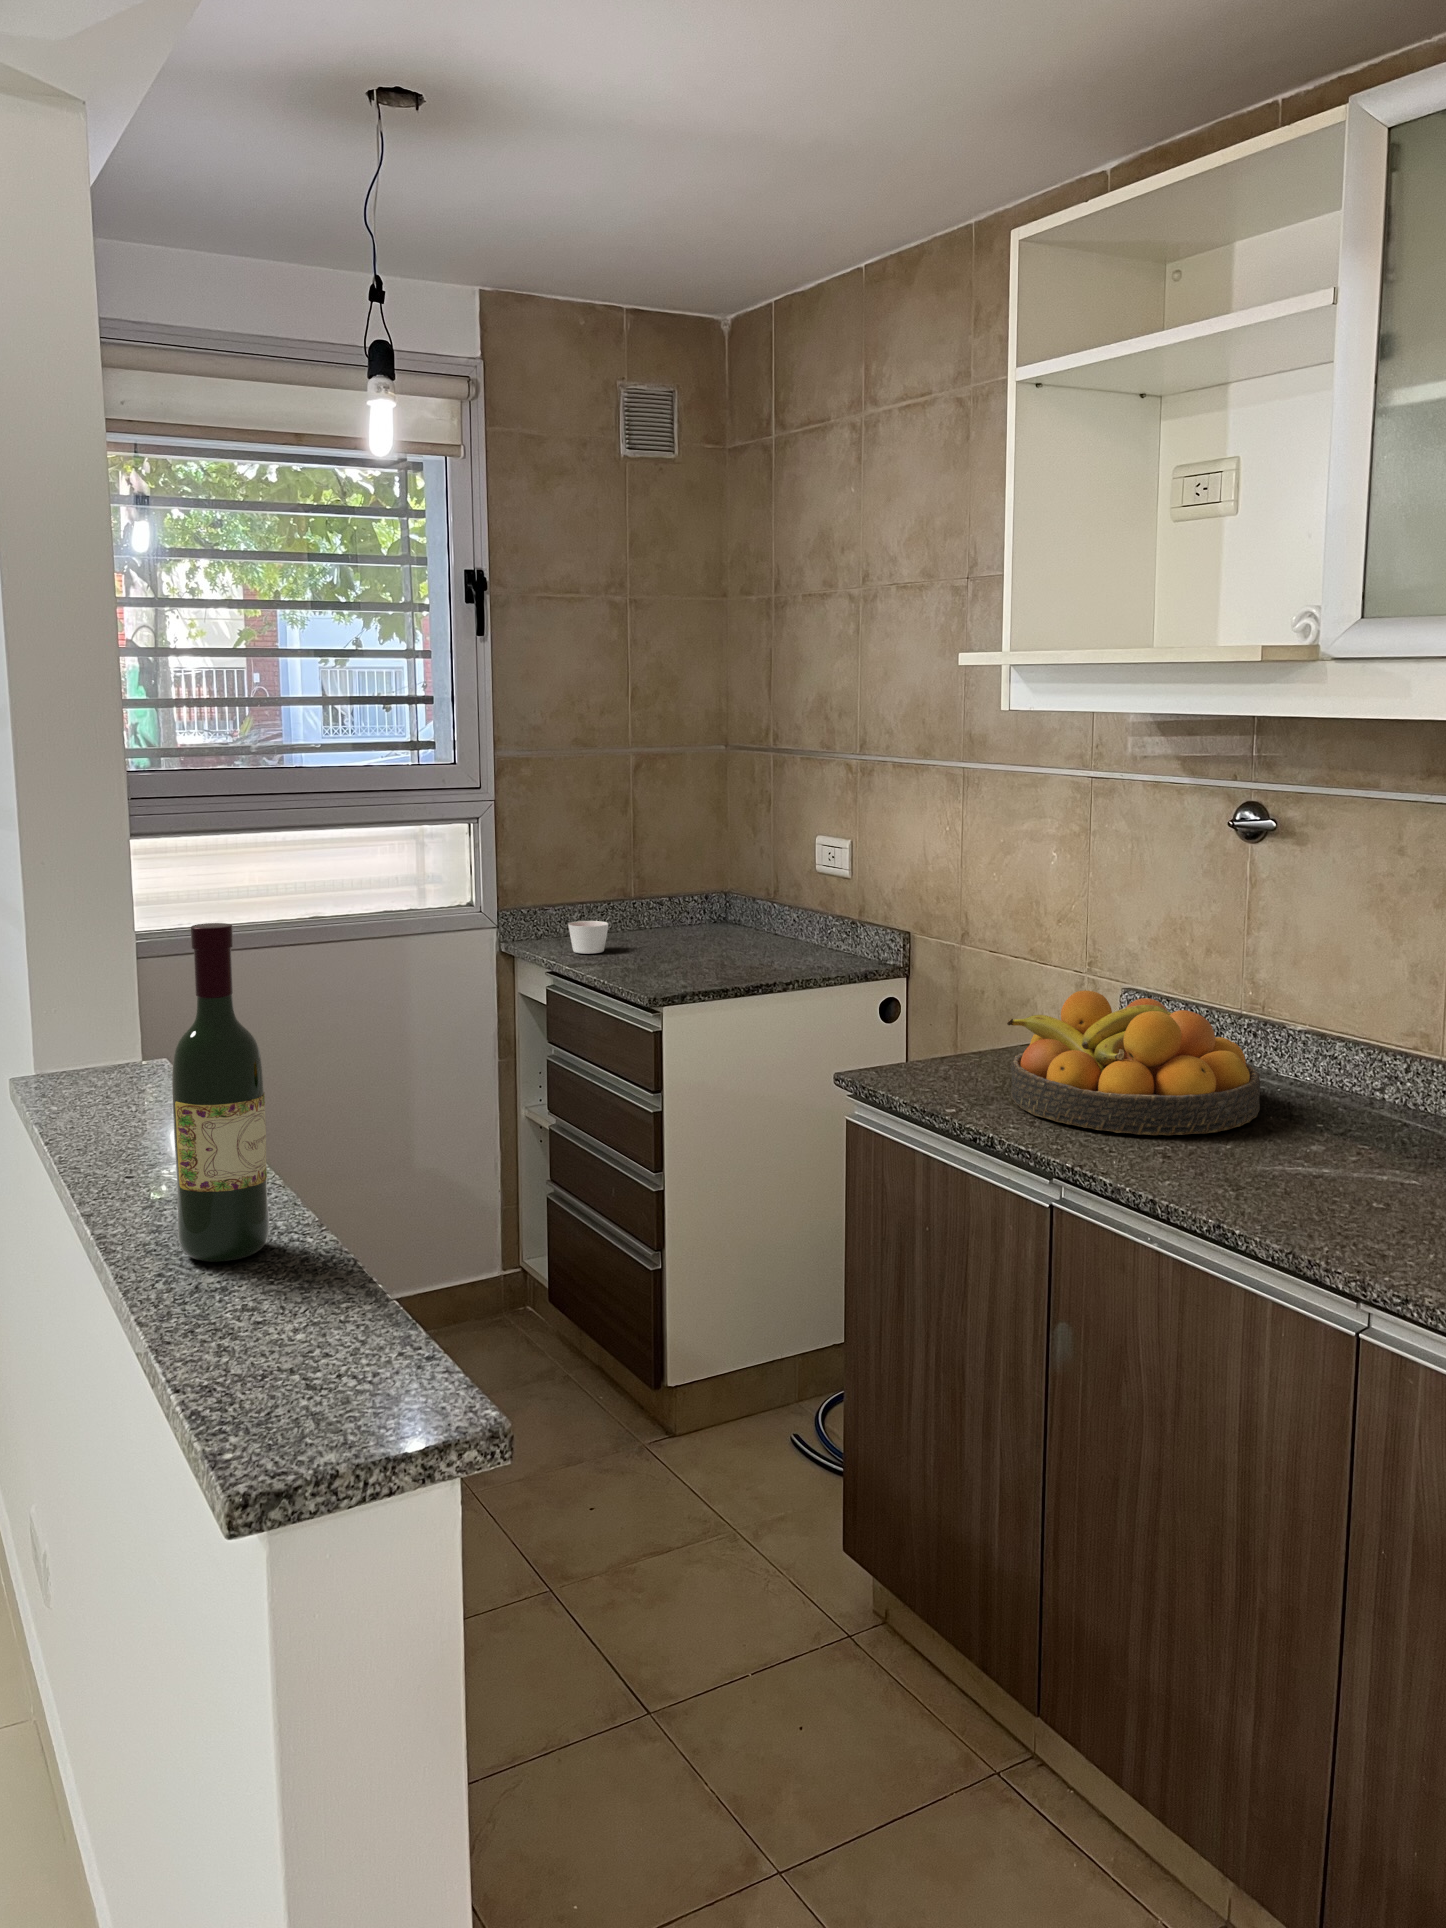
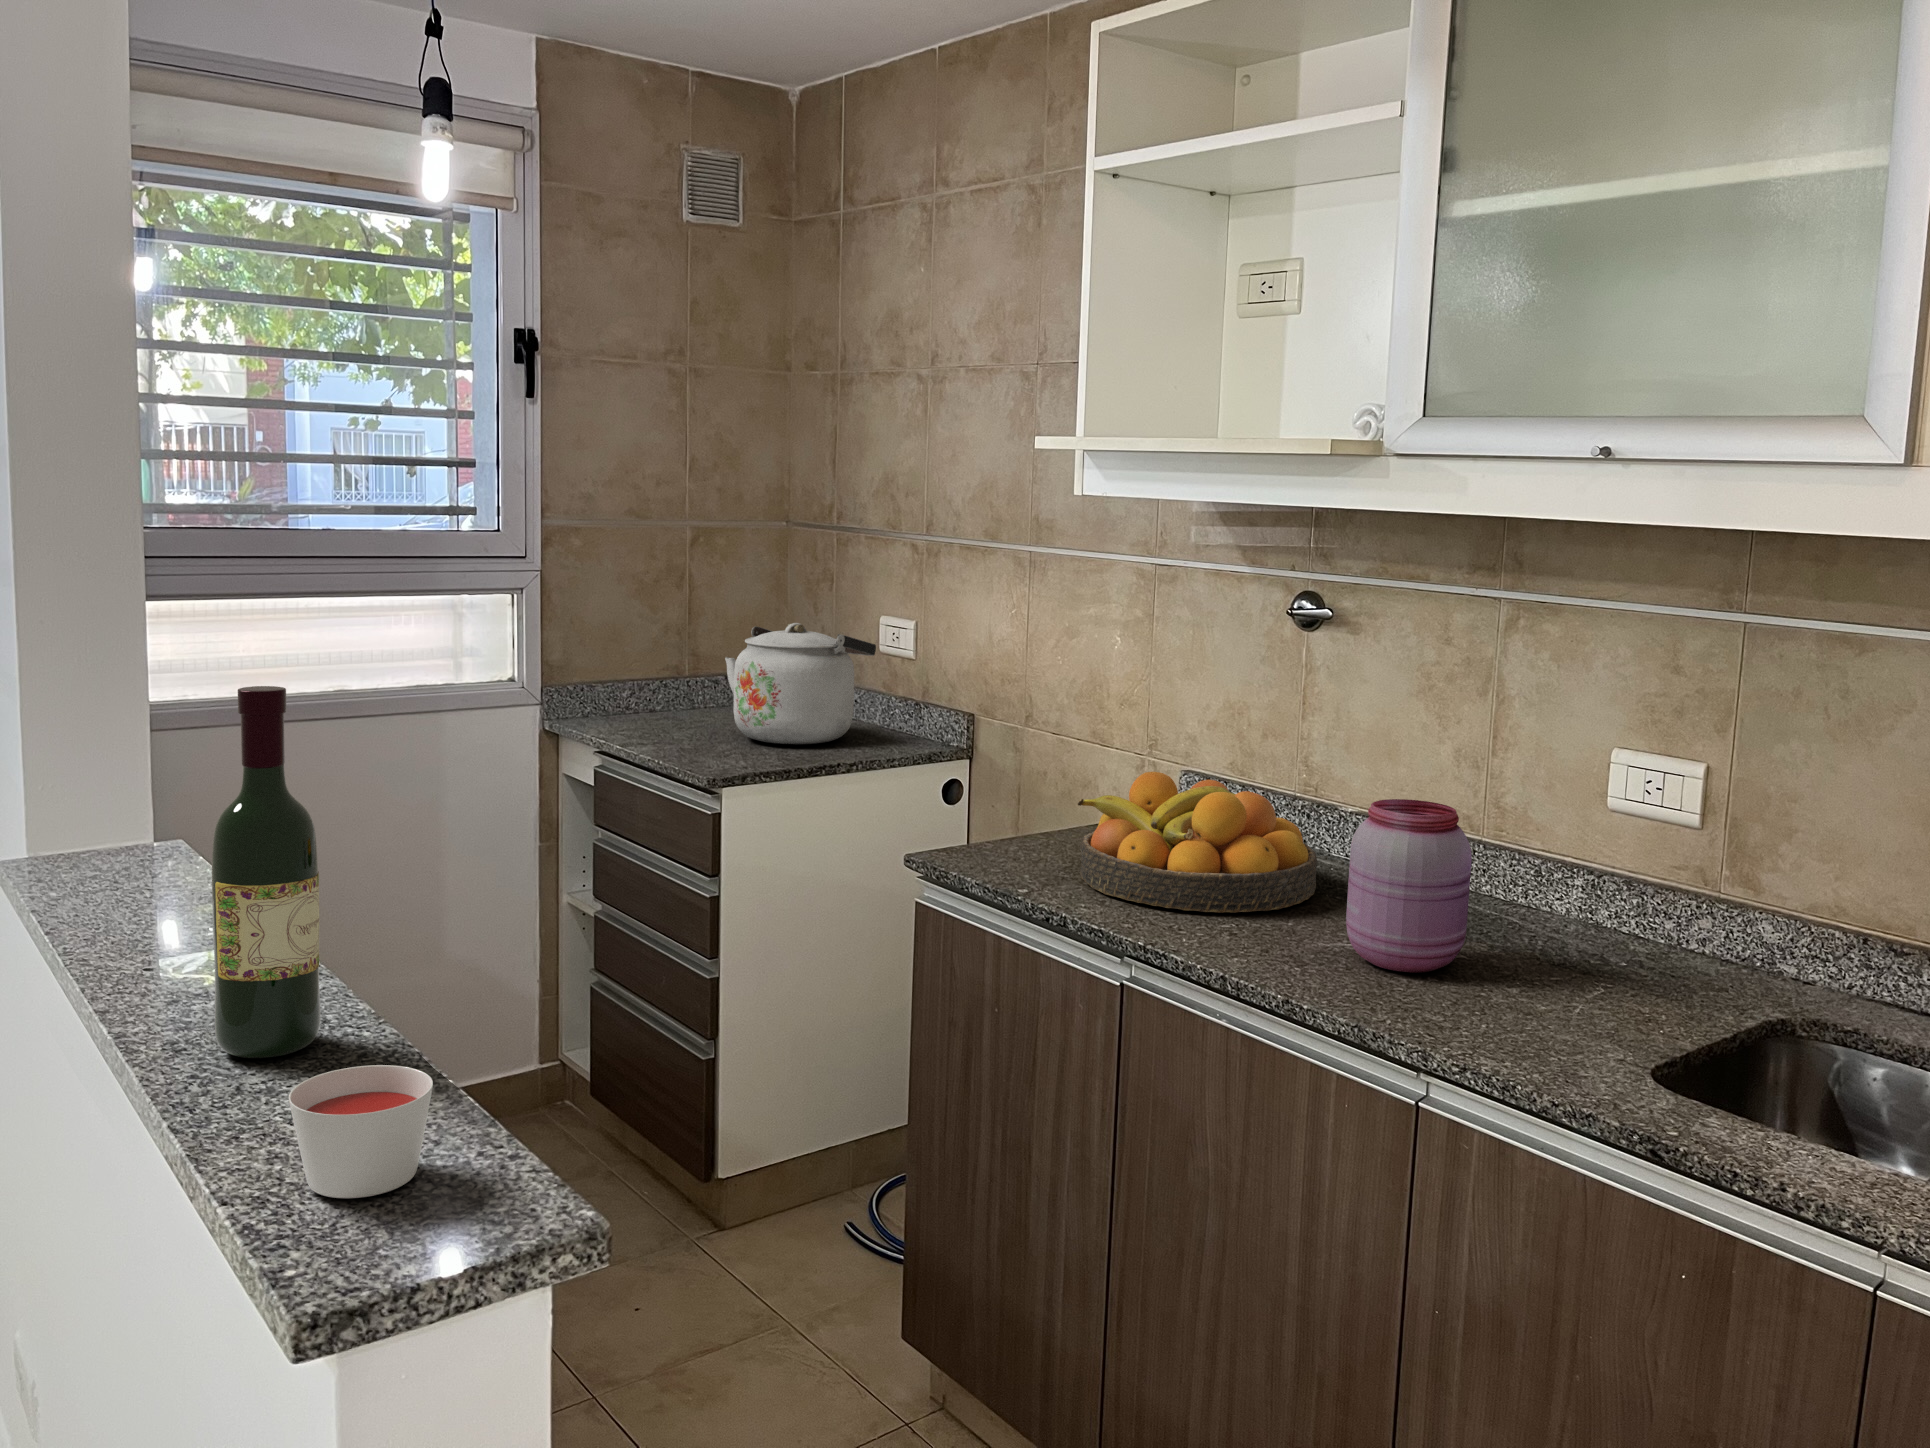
kettle: none [667,844,815,963] -> present [725,623,876,744]
candle: present [568,921,608,954] -> present [289,1065,433,1198]
jar: none [1284,1019,1419,1200] -> present [1346,799,1472,972]

